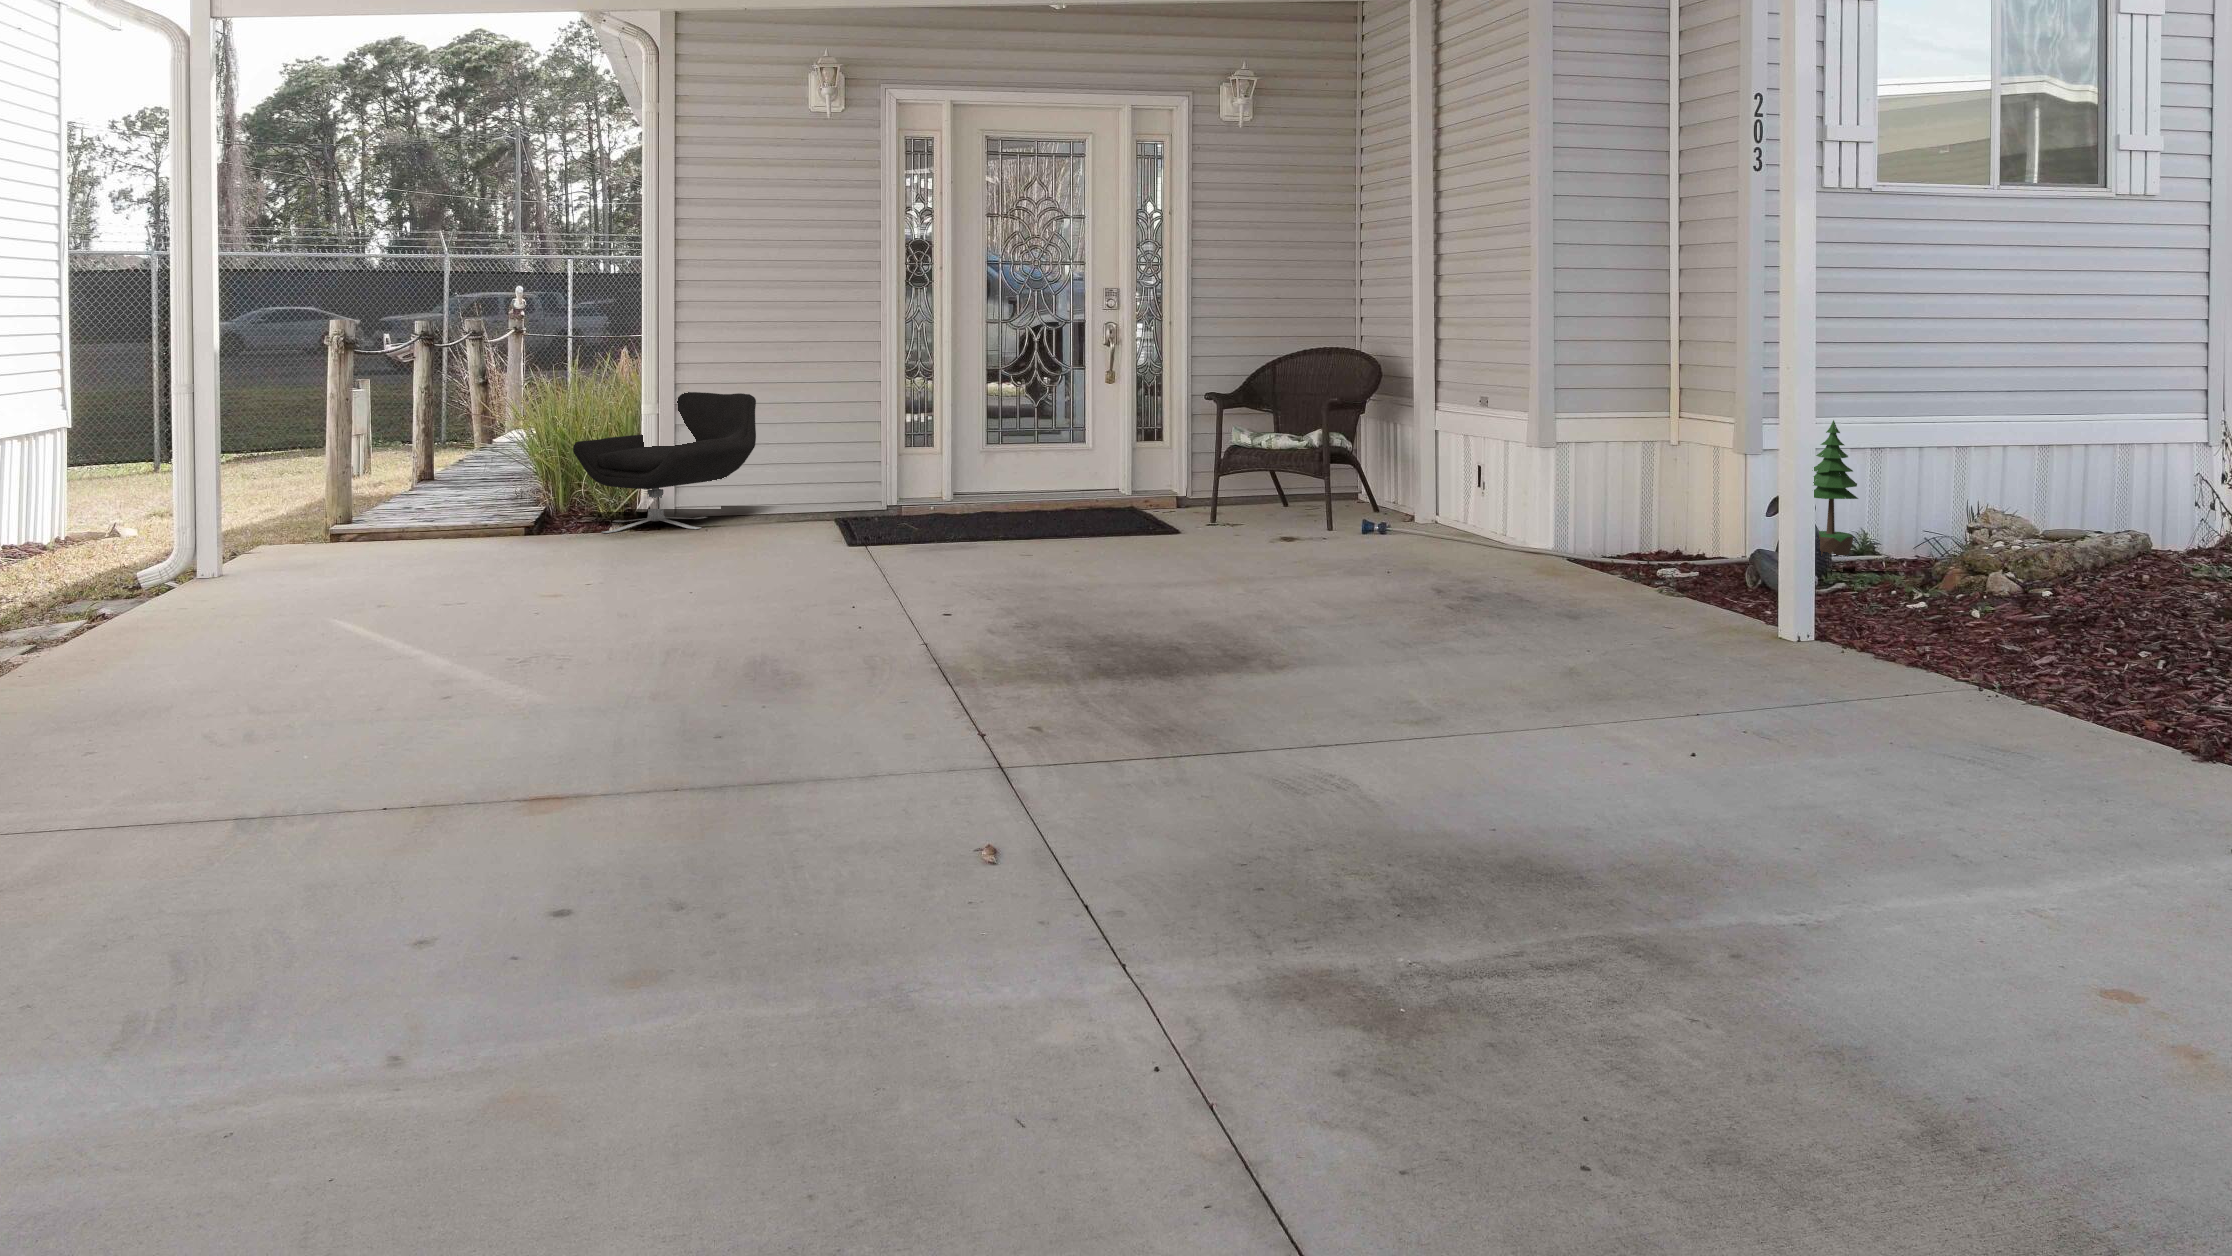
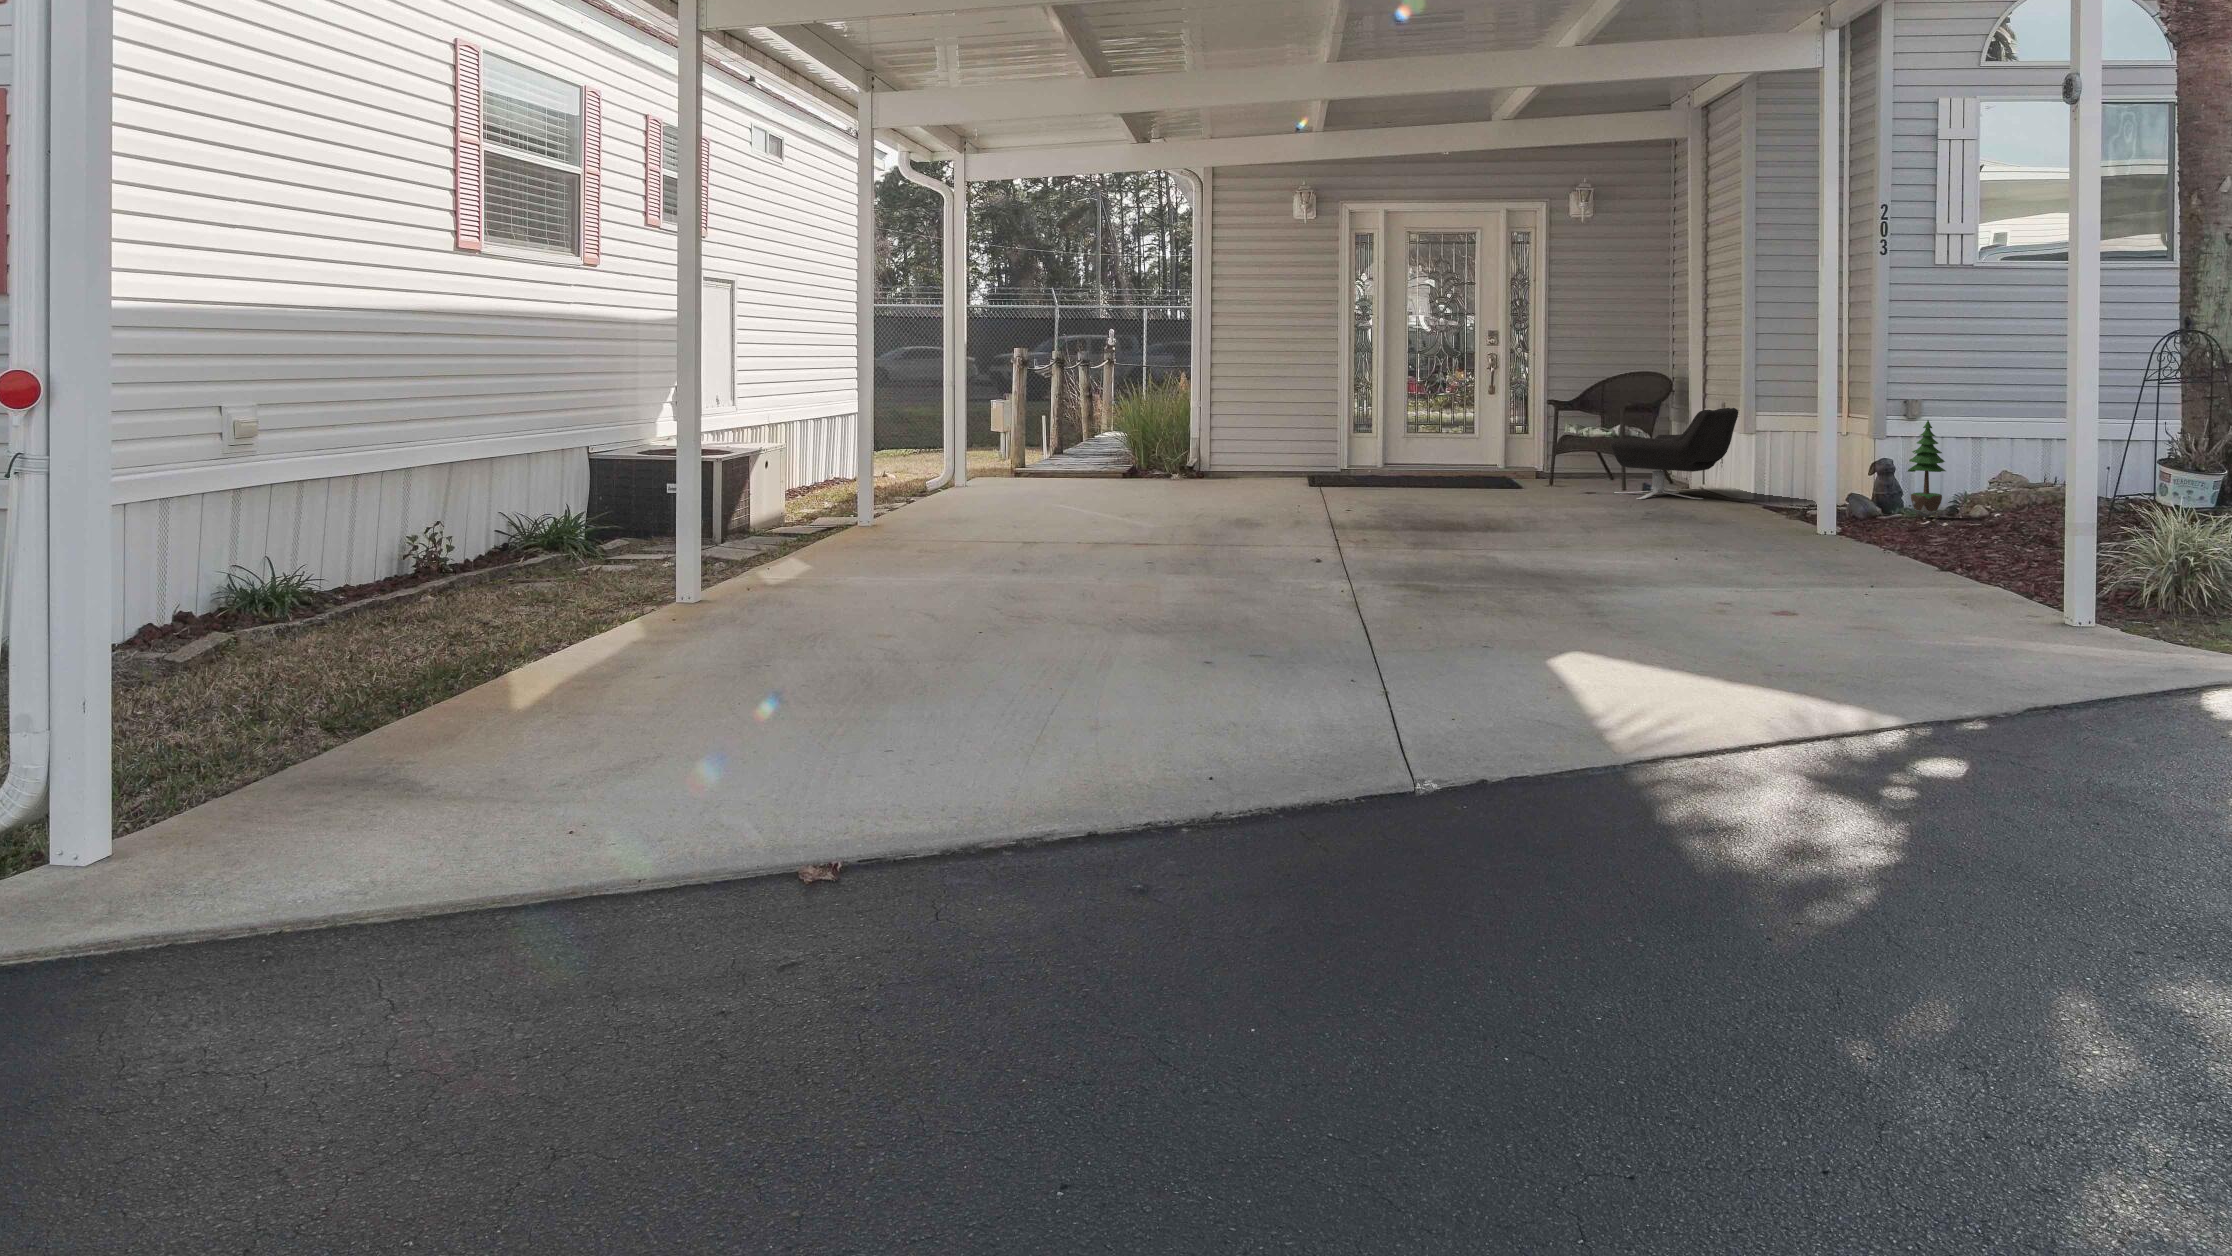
lounge chair: present [573,392,756,533] -> present [1610,408,1738,499]

